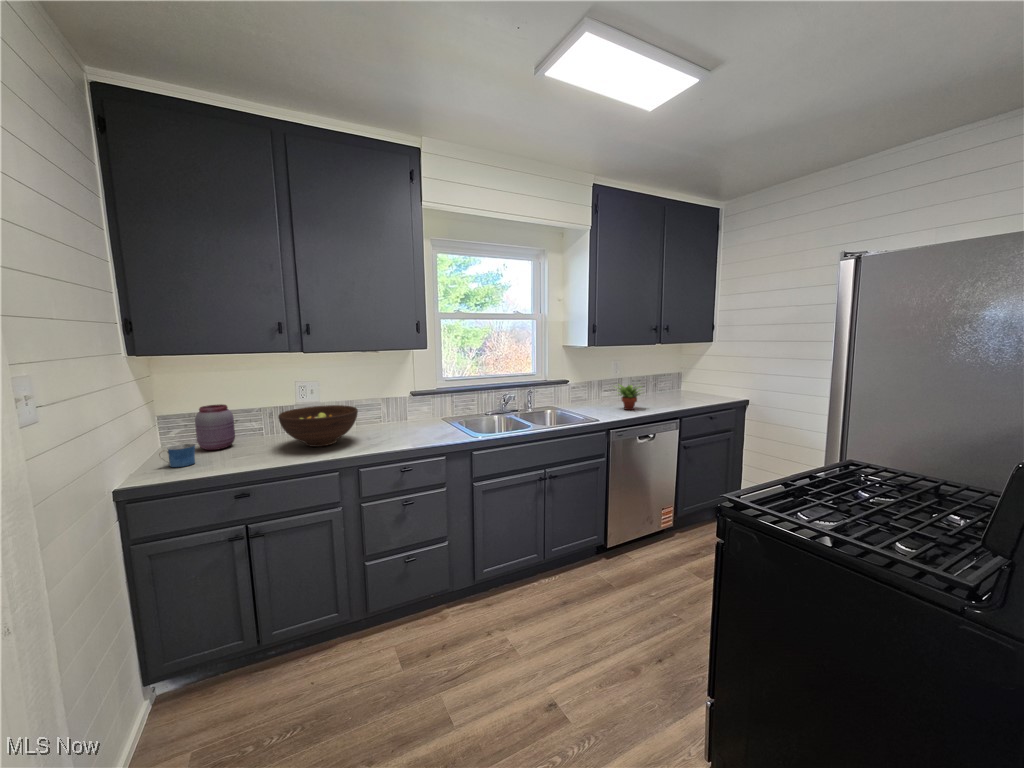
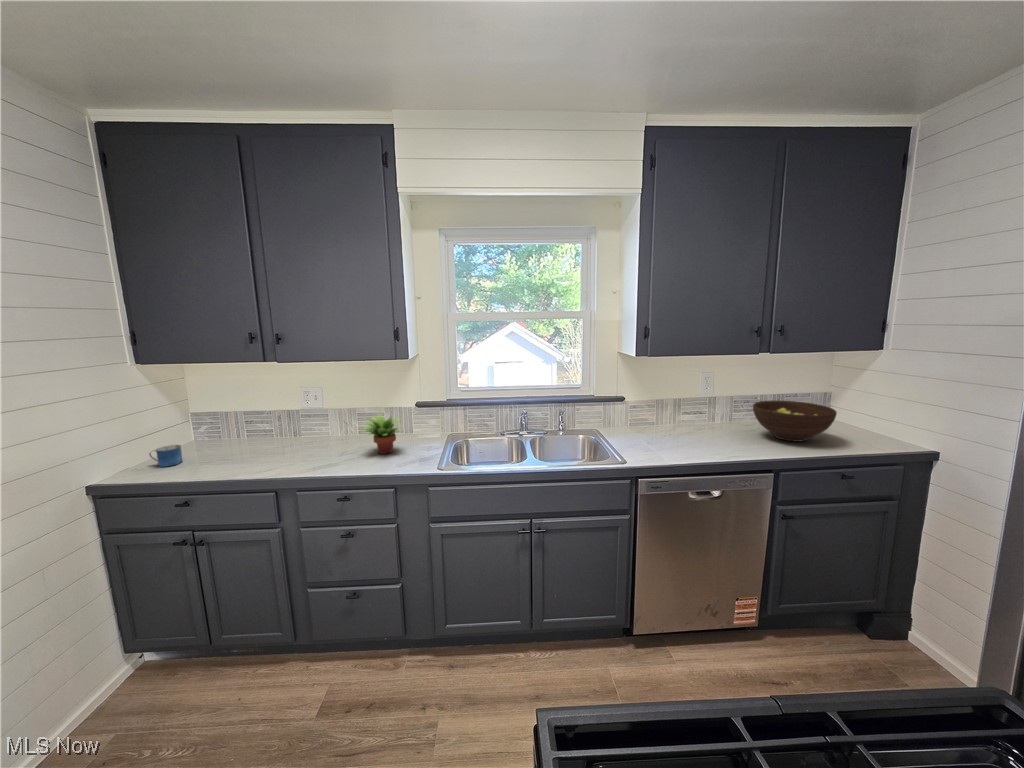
succulent plant: present [616,385,640,410] -> present [362,414,401,454]
jar: present [195,404,235,450] -> none [200,407,238,450]
fruit bowl: present [278,405,358,447] -> present [753,400,837,442]

